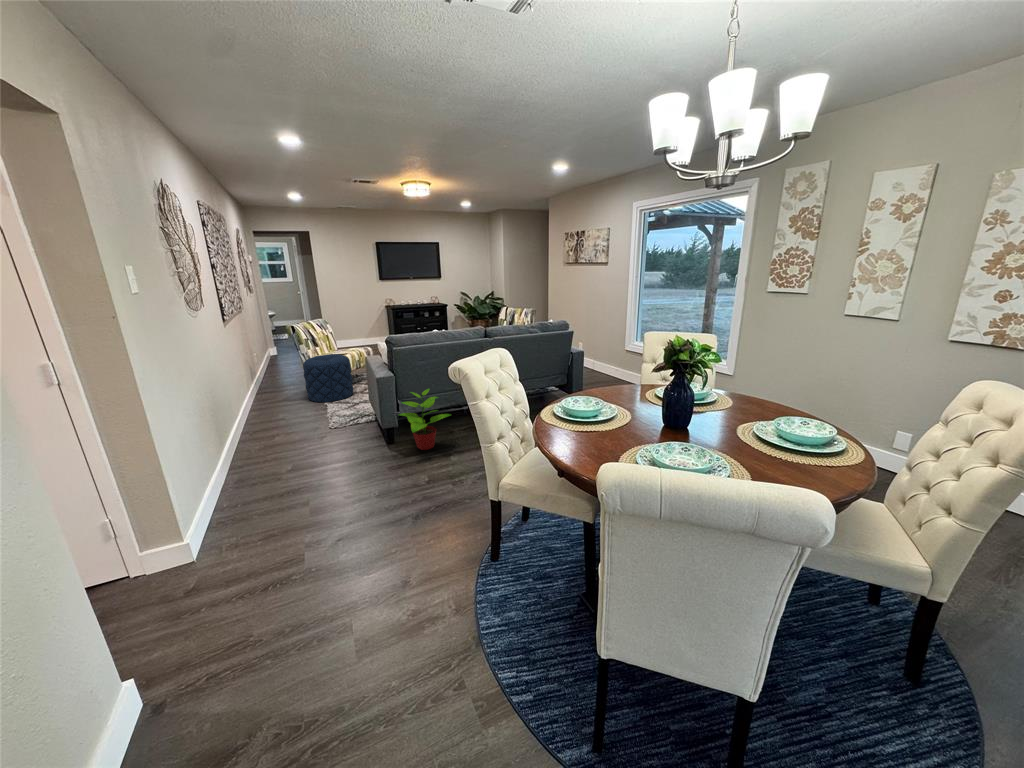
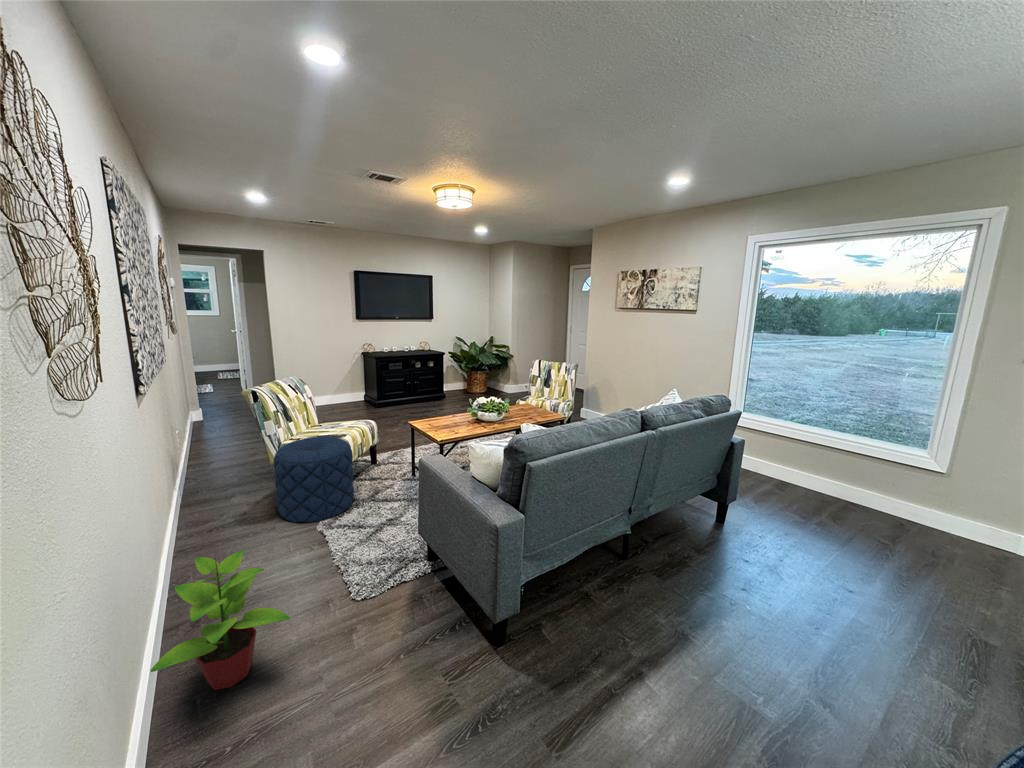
potted plant: present [399,389,450,450] -> present [150,550,290,690]

